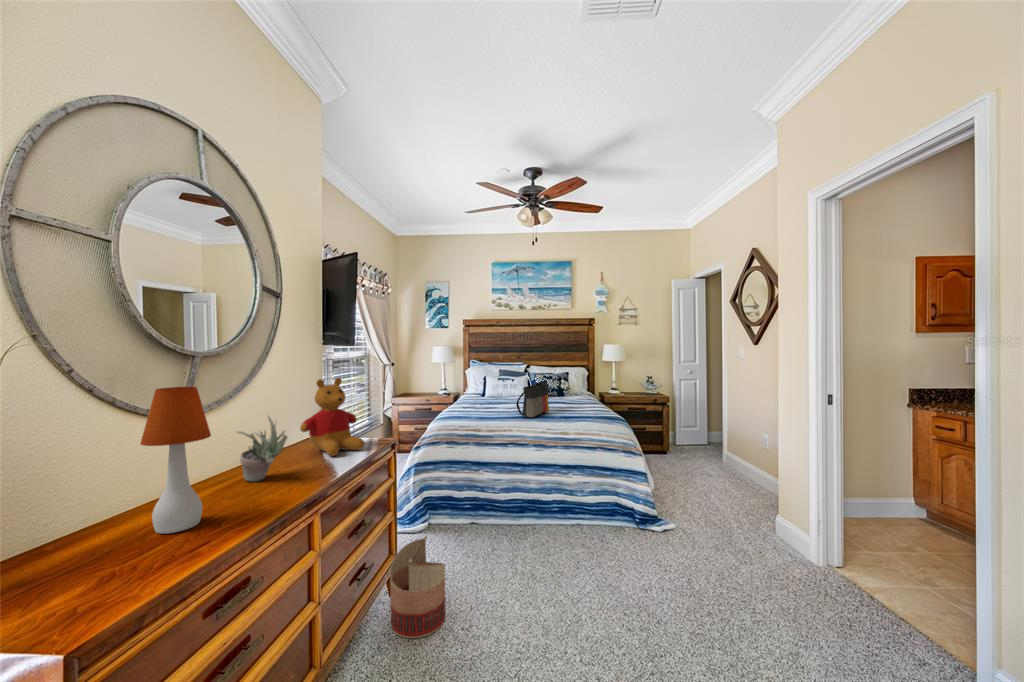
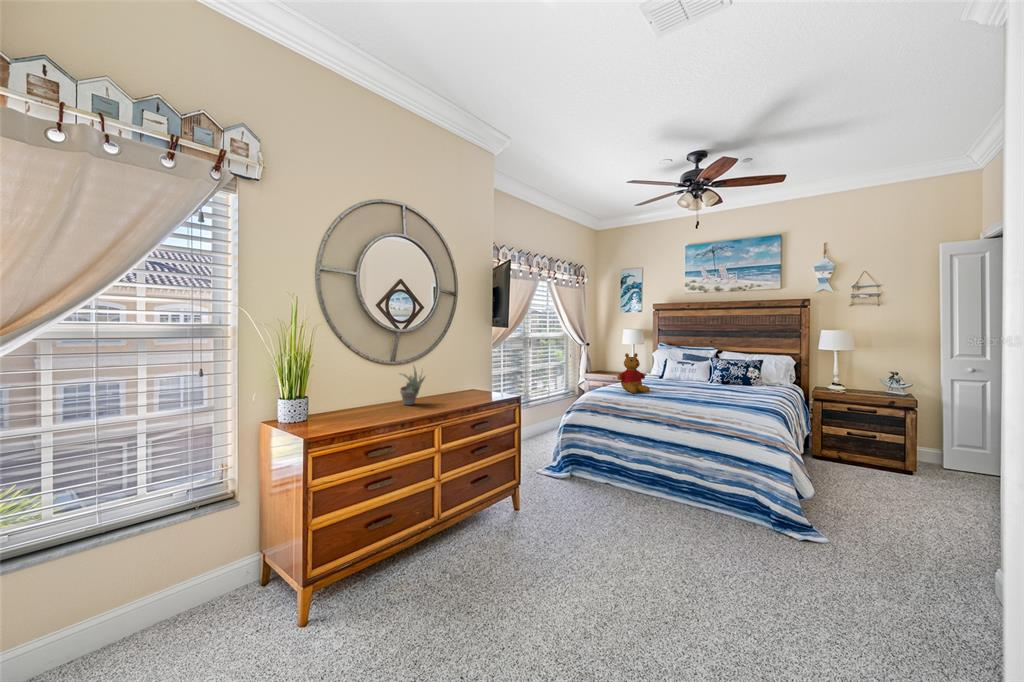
stuffed bear: present [300,378,364,456] -> present [617,353,650,393]
tote bag: present [516,382,549,417] -> none [668,366,705,399]
table lamp: present [140,387,211,534] -> none [336,341,368,417]
basket: present [390,536,446,638] -> none [496,472,537,542]

